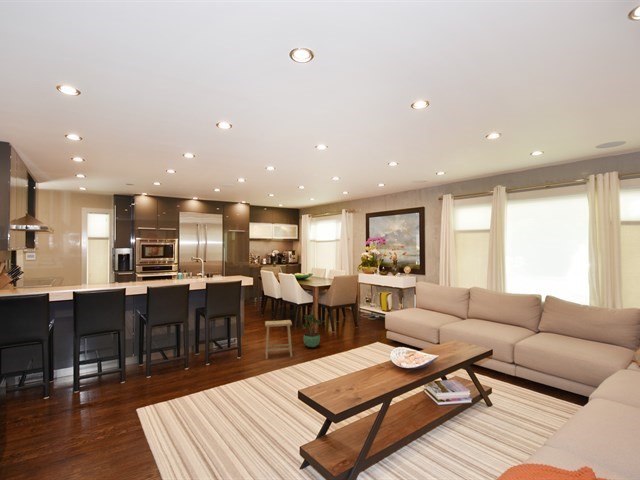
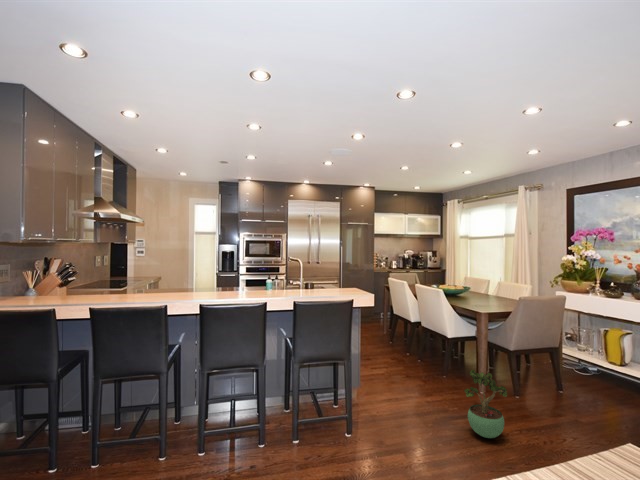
footstool: present [265,320,292,359] -> none [394,377,449,462]

